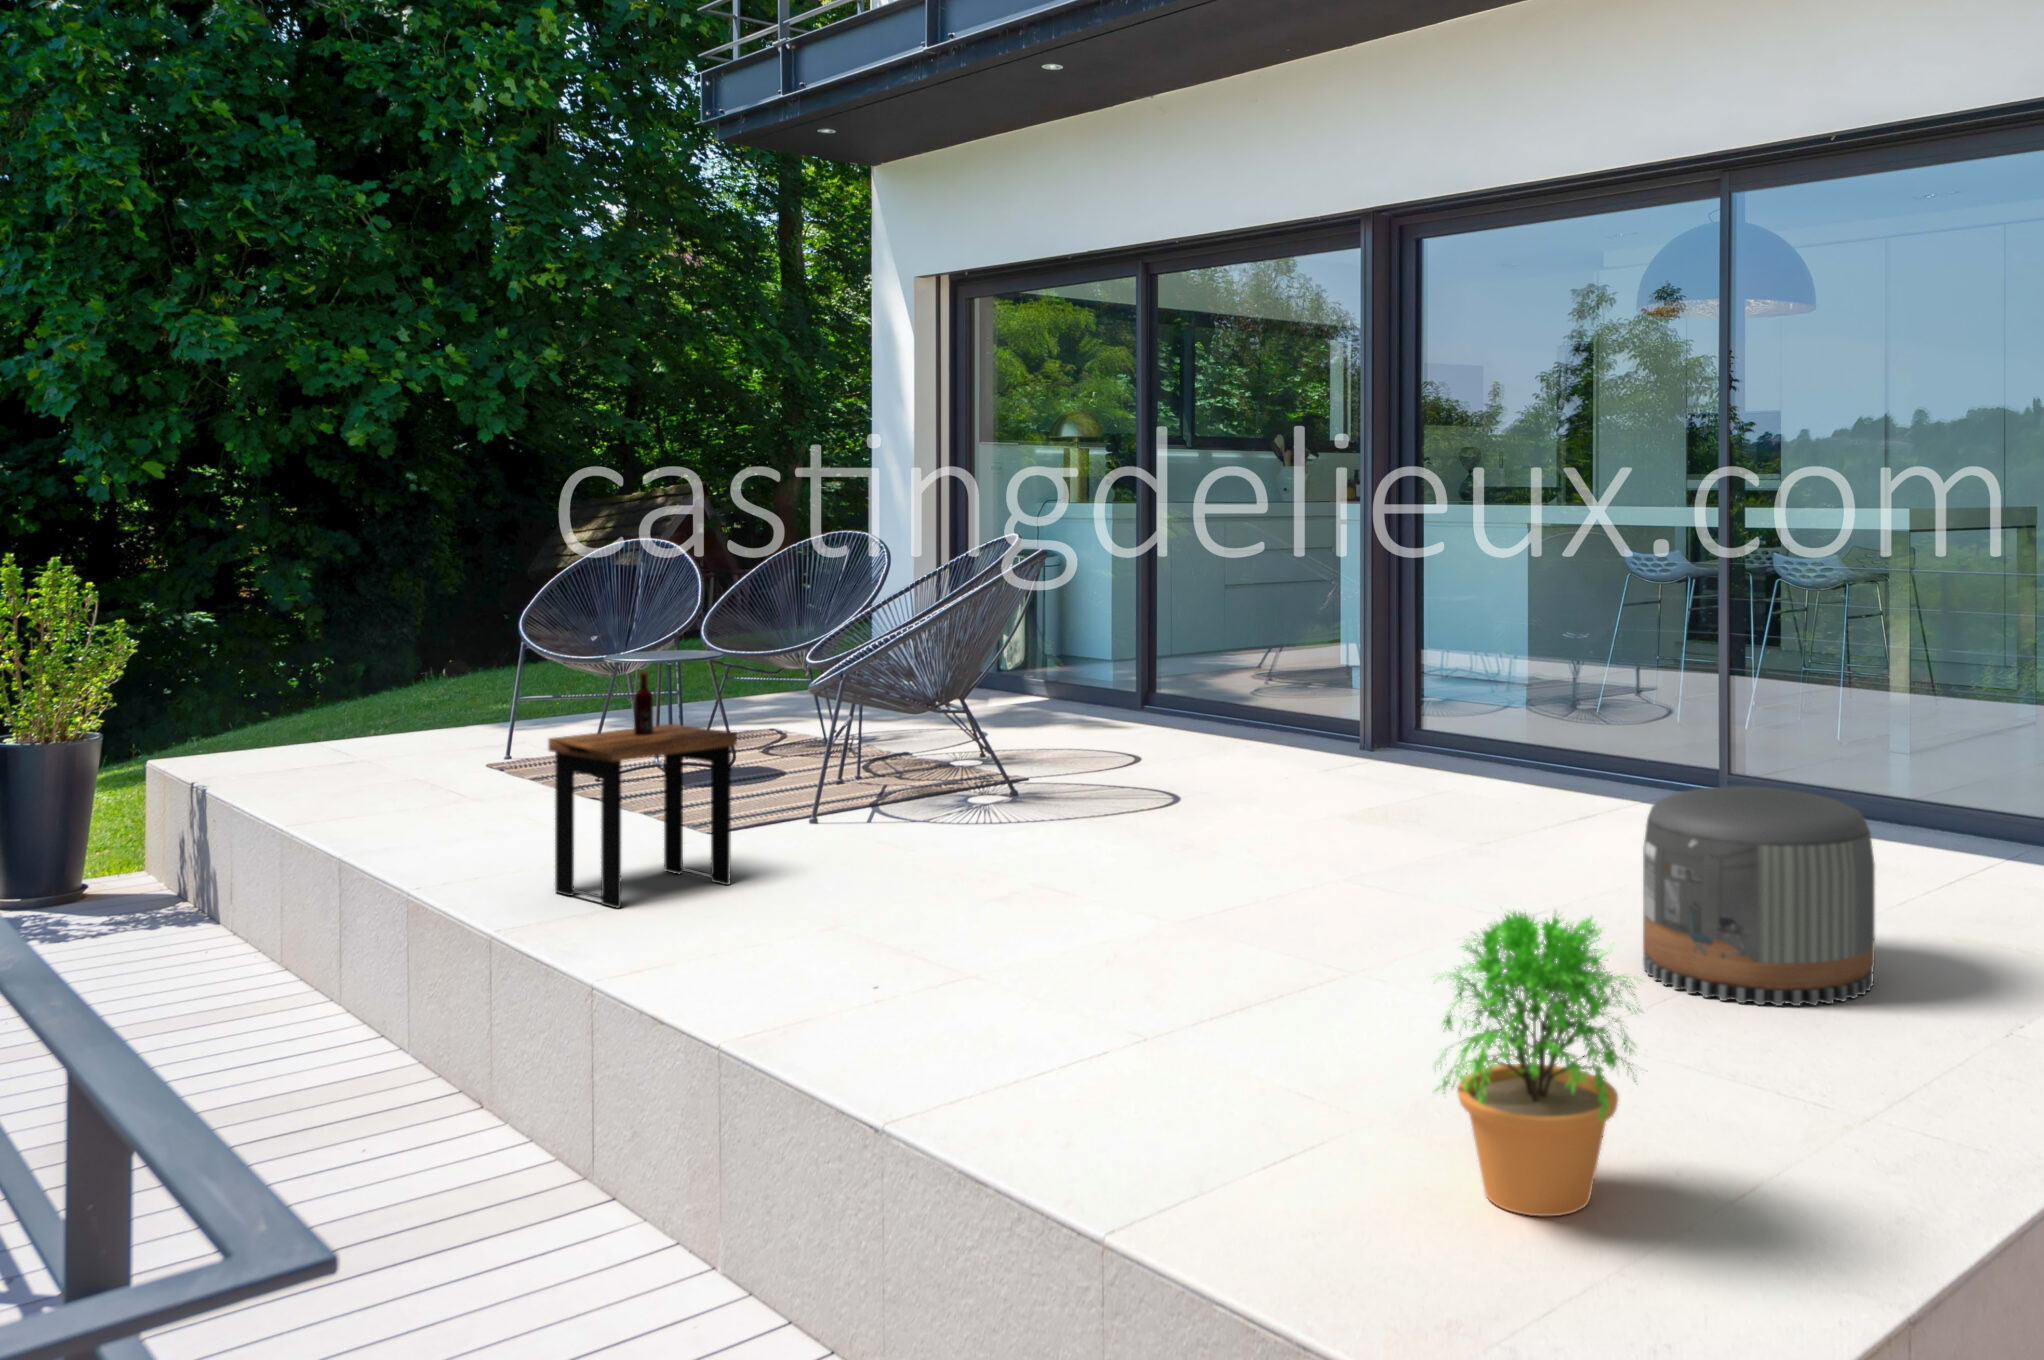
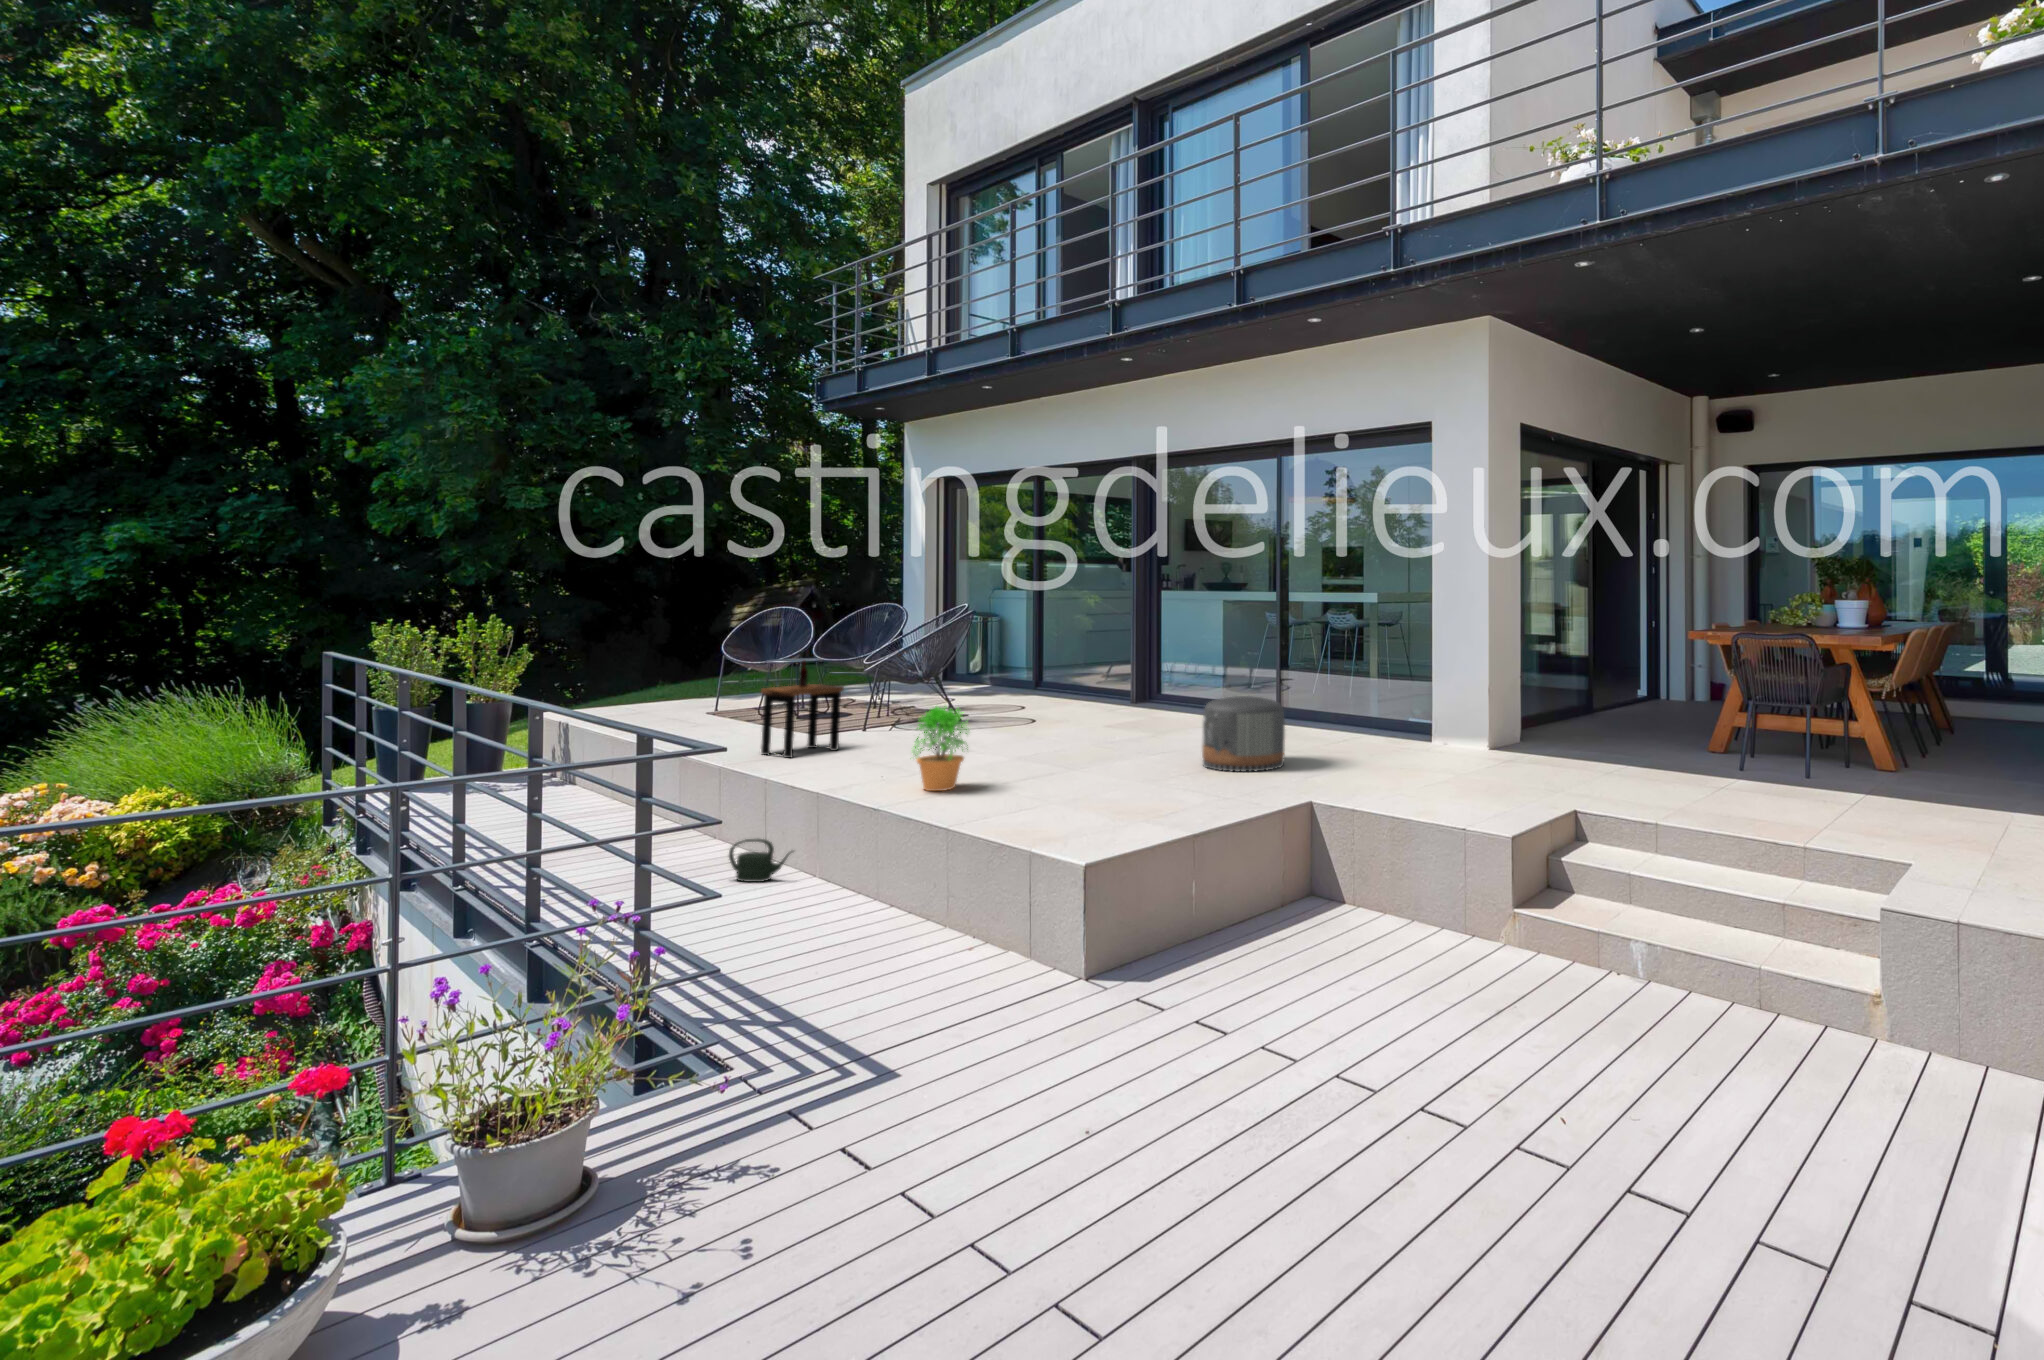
potted plant: present [1434,911,1639,1216] -> present [912,706,968,791]
watering can: none [429,1169,593,1288] -> present [729,839,793,882]

